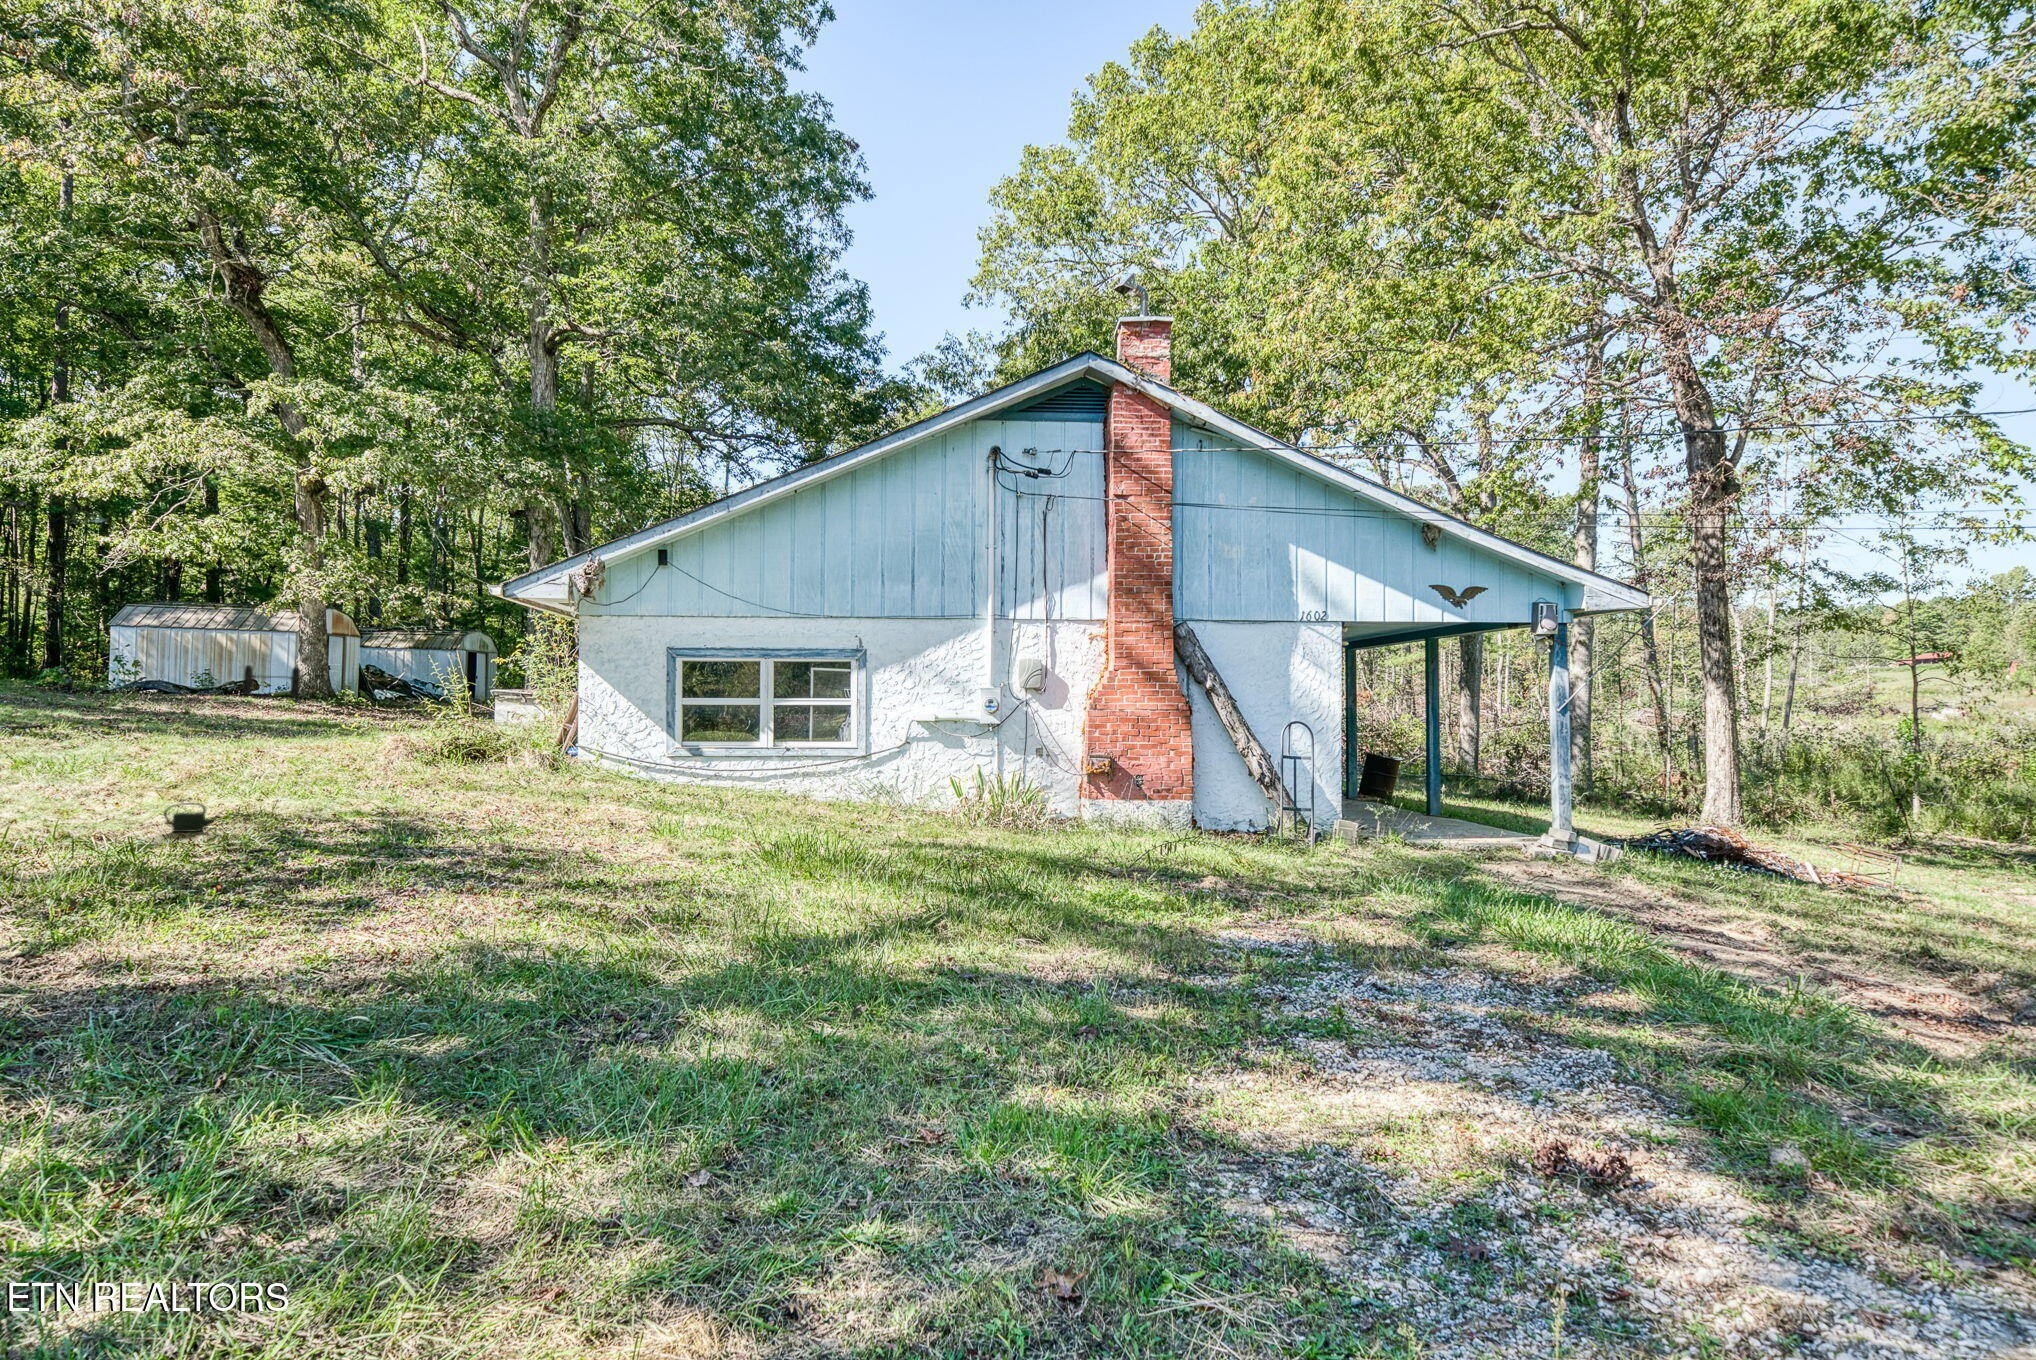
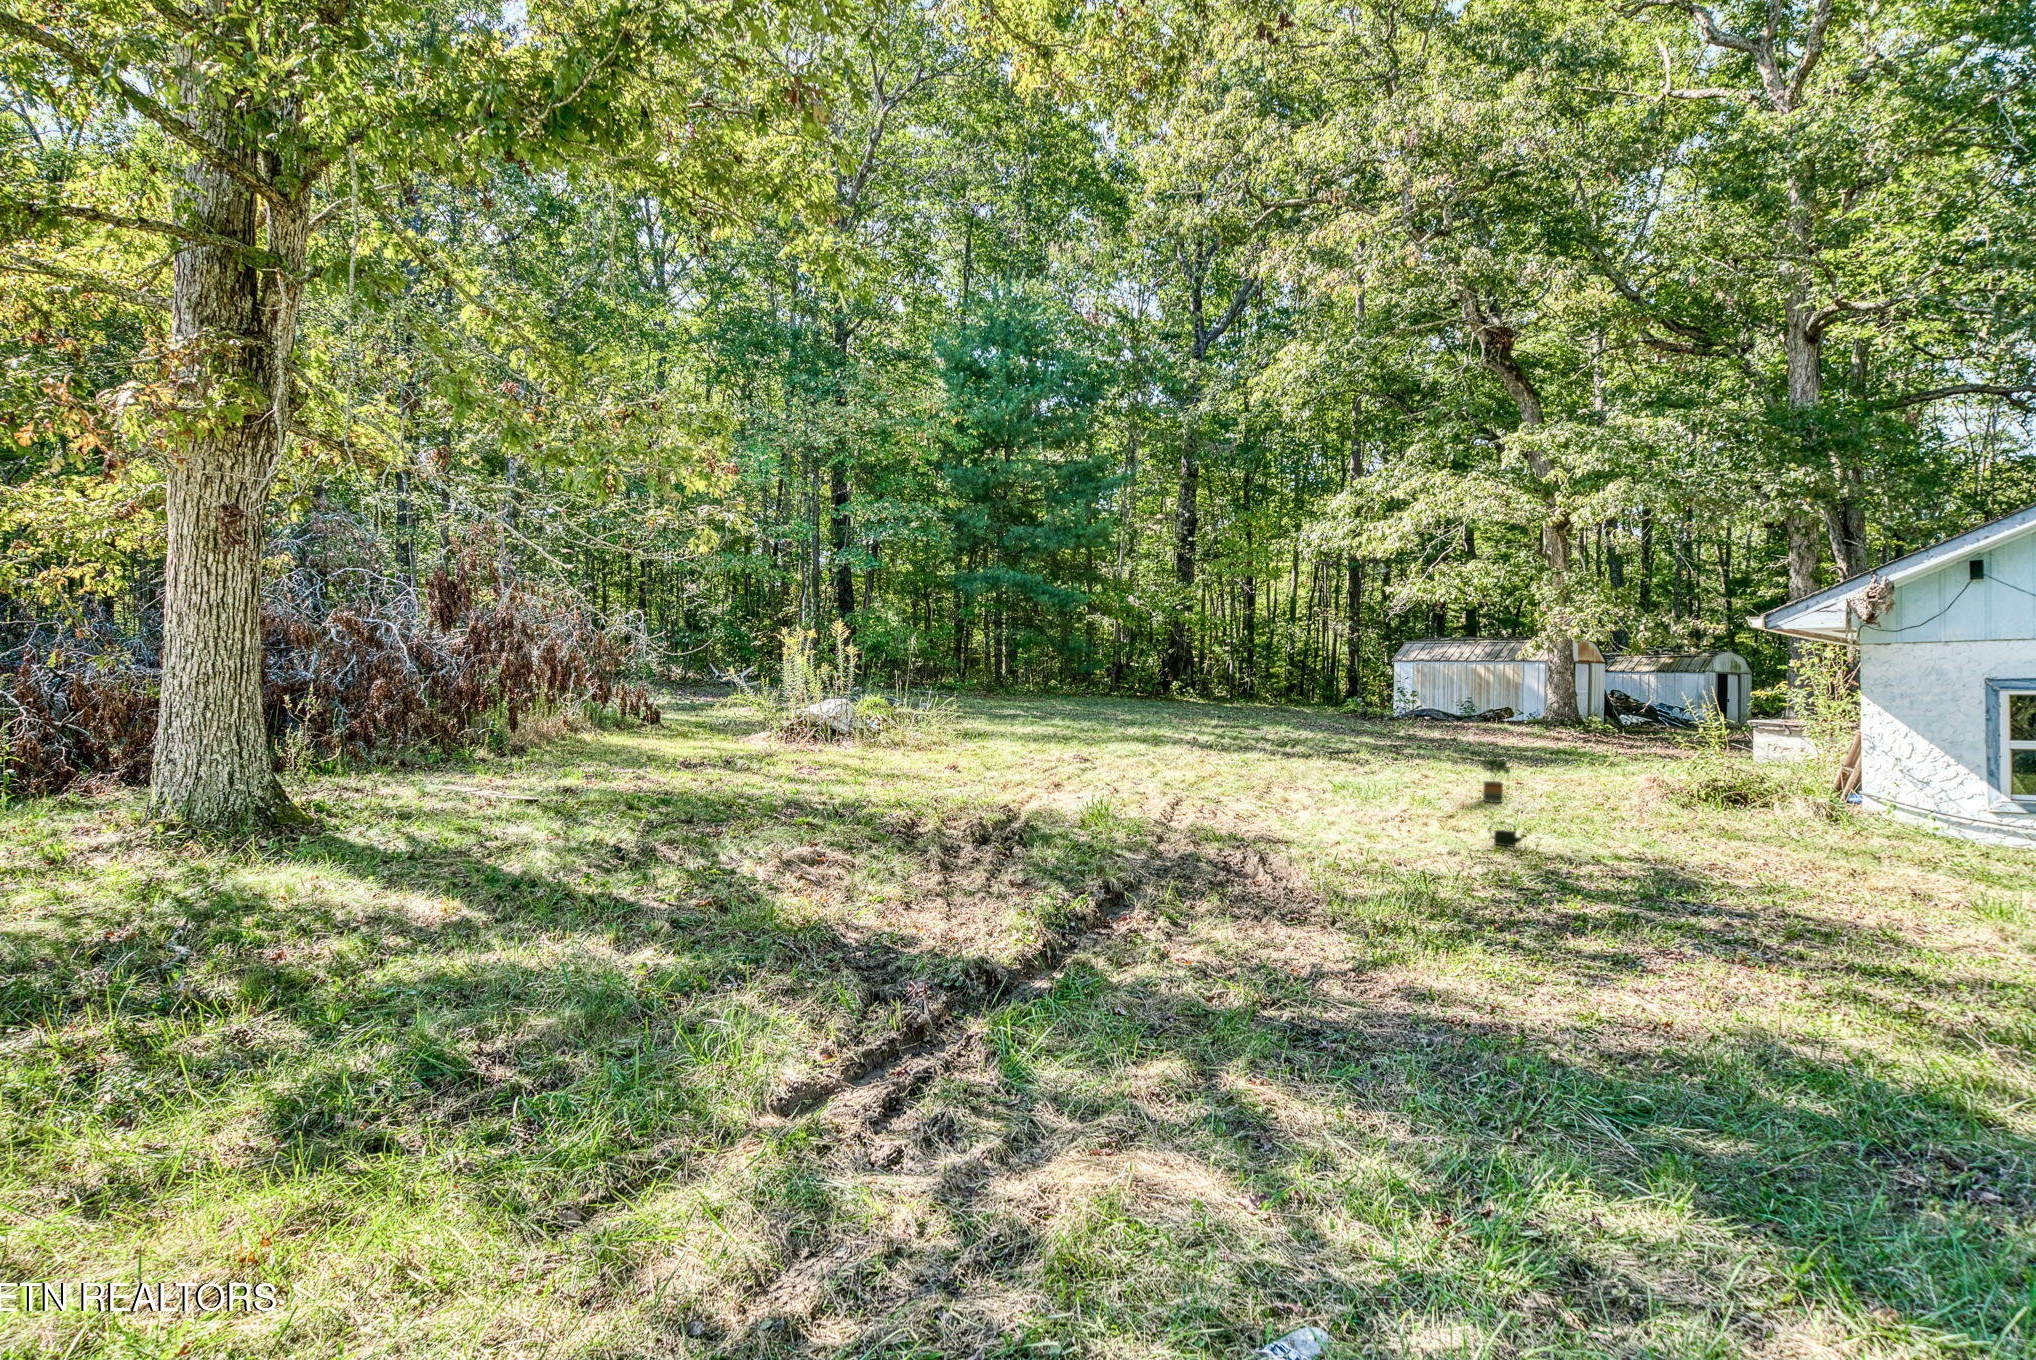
bench: present [243,665,300,697] -> none [1503,696,1550,727]
potted tree: none [171,726,219,779] -> present [1480,758,1510,803]

